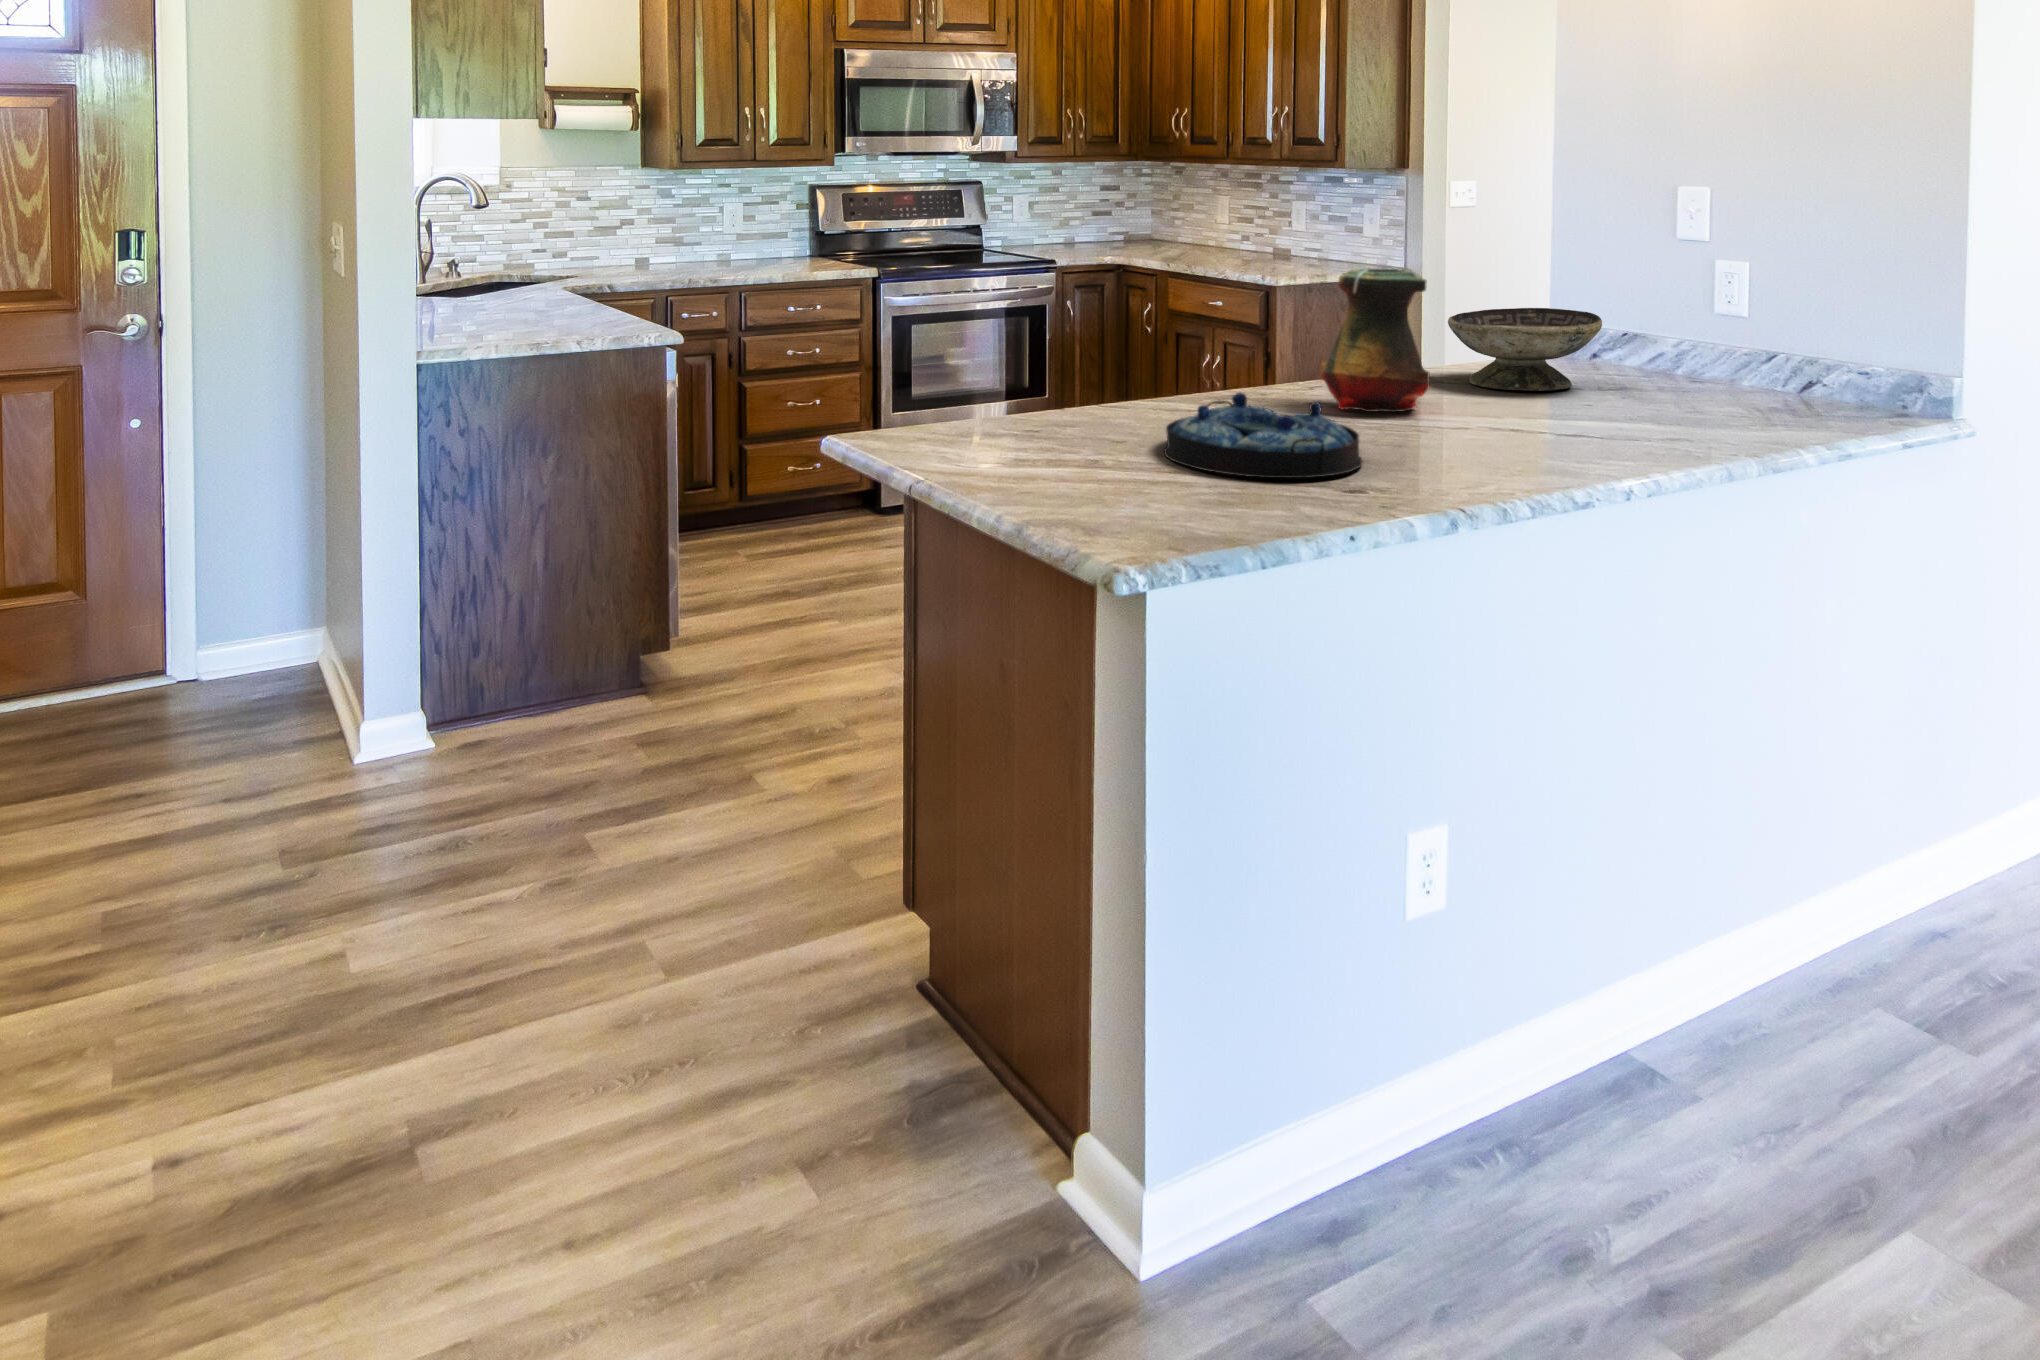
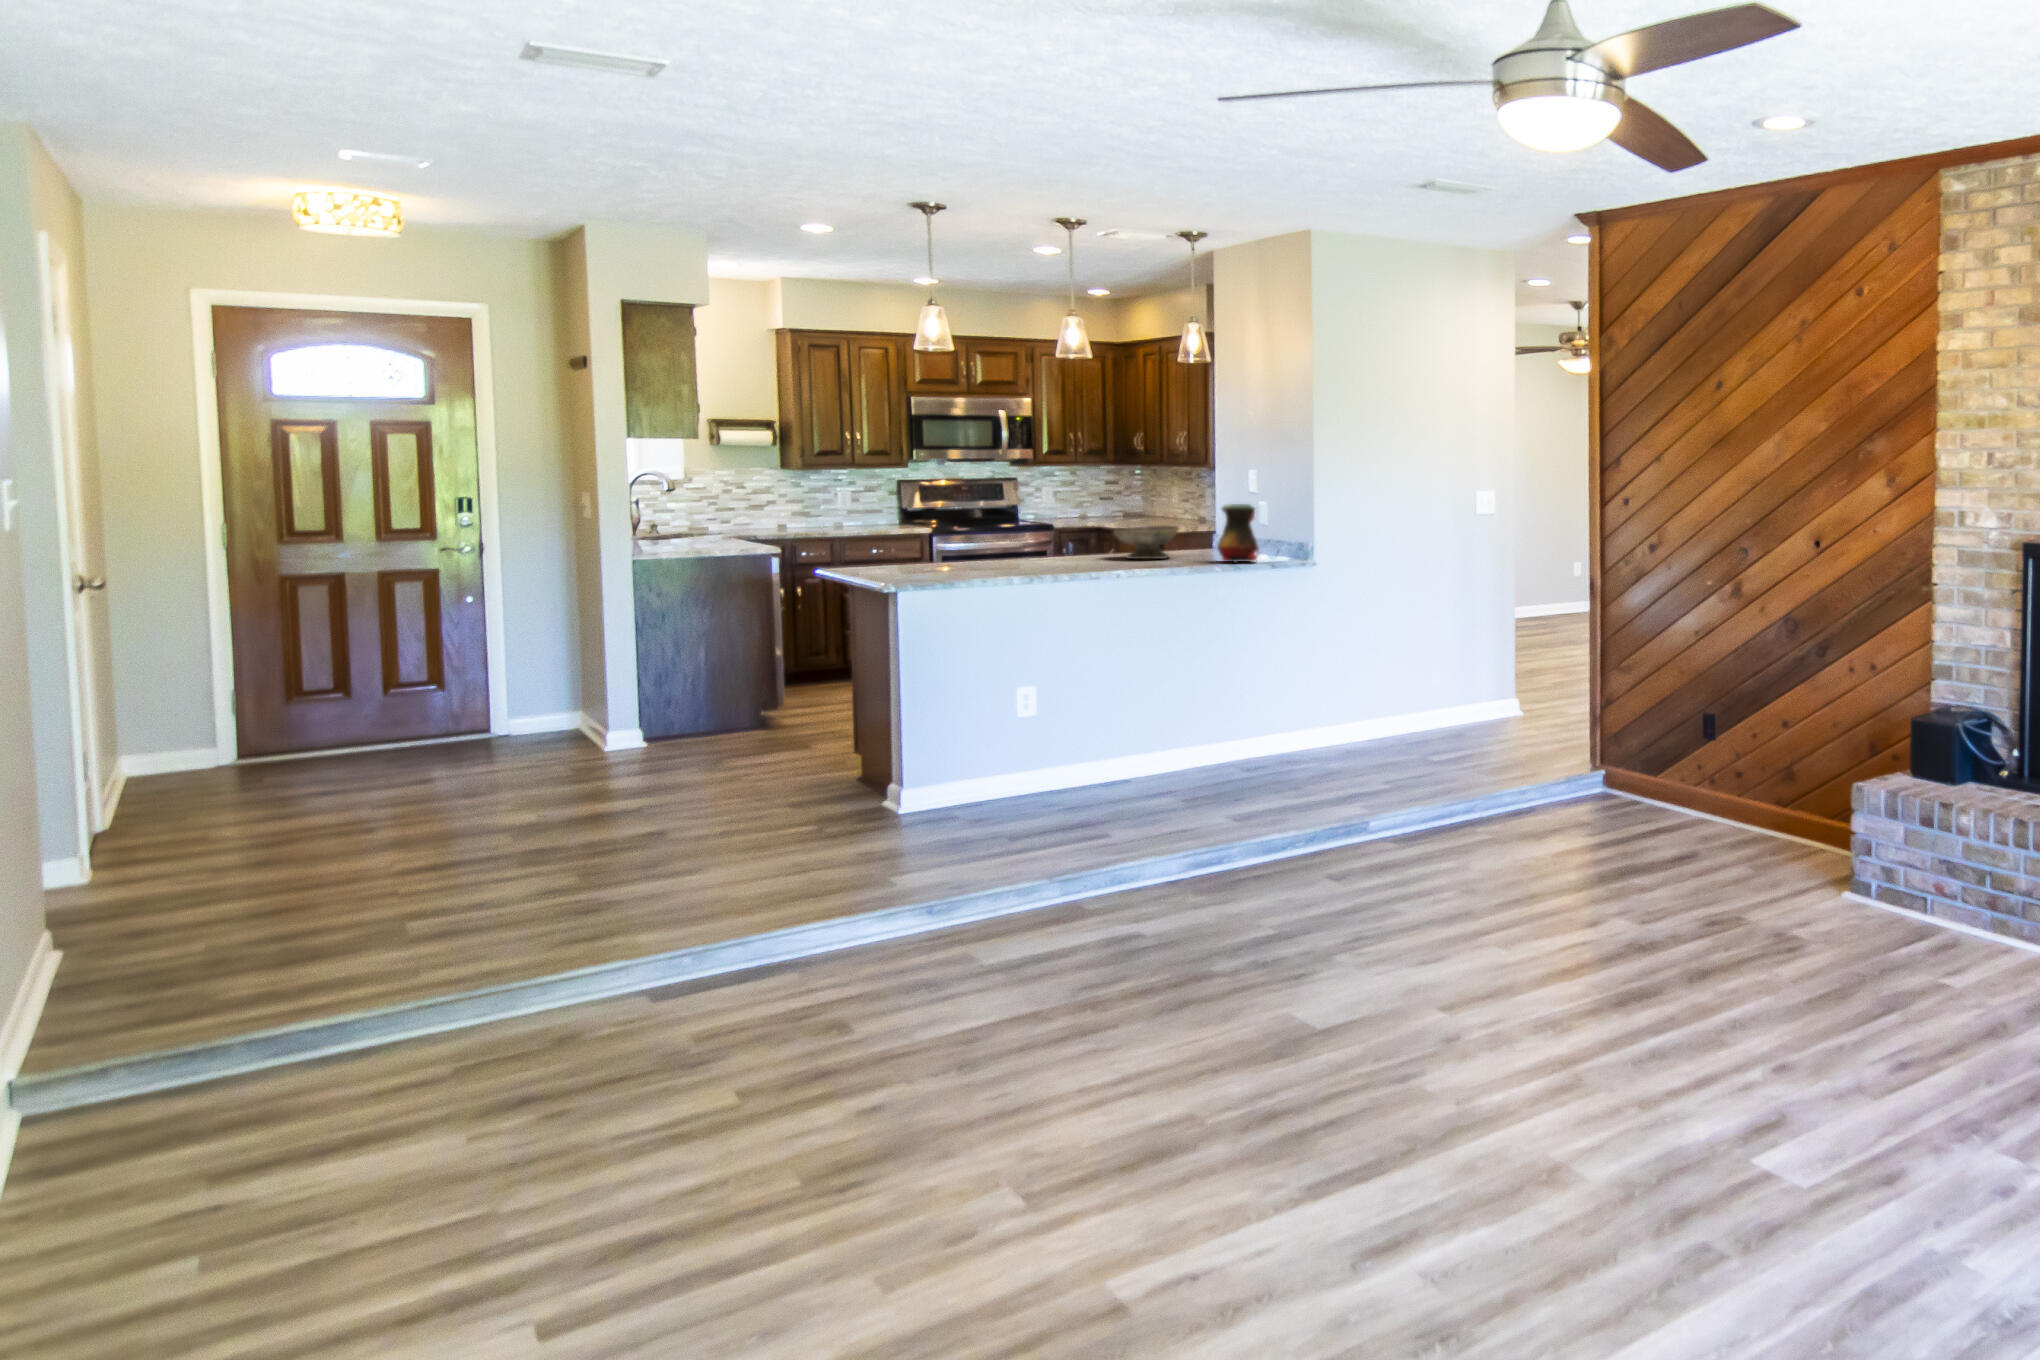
vase: present [1321,268,1430,412] -> present [1218,504,1259,562]
serving tray: present [1164,393,1363,478] -> none [934,549,1011,574]

